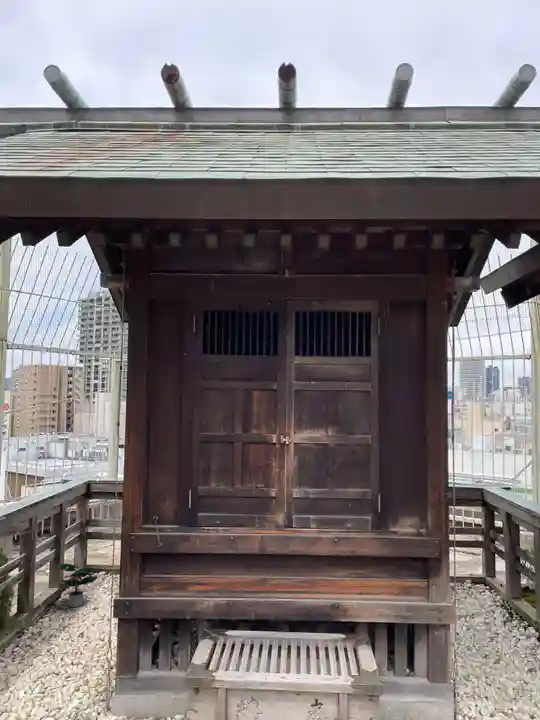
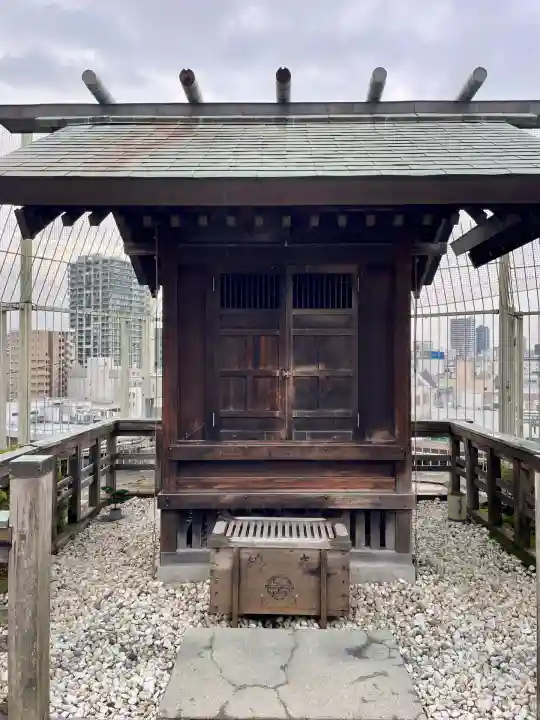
watering can: none [481,564,512,620] -> present [443,481,466,522]

